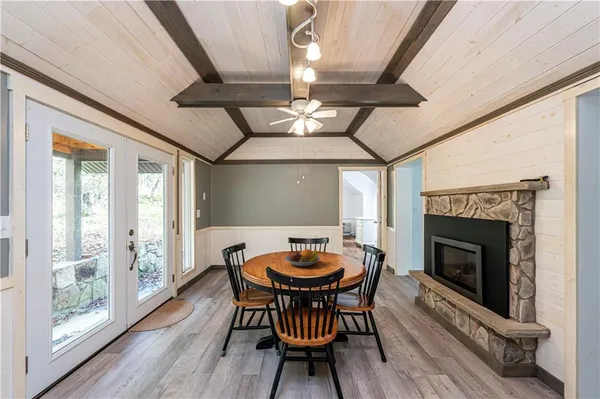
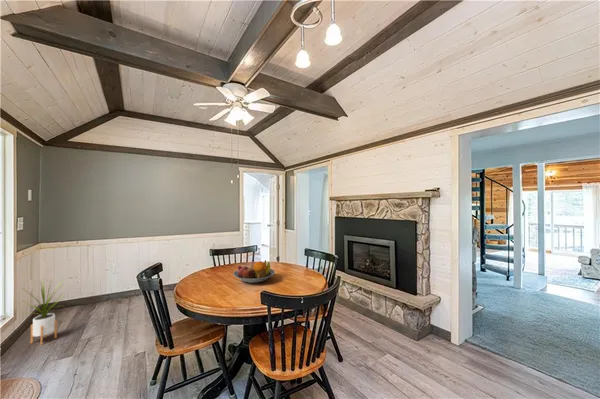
house plant: none [193,245,215,287] -> present [31,282,57,345]

